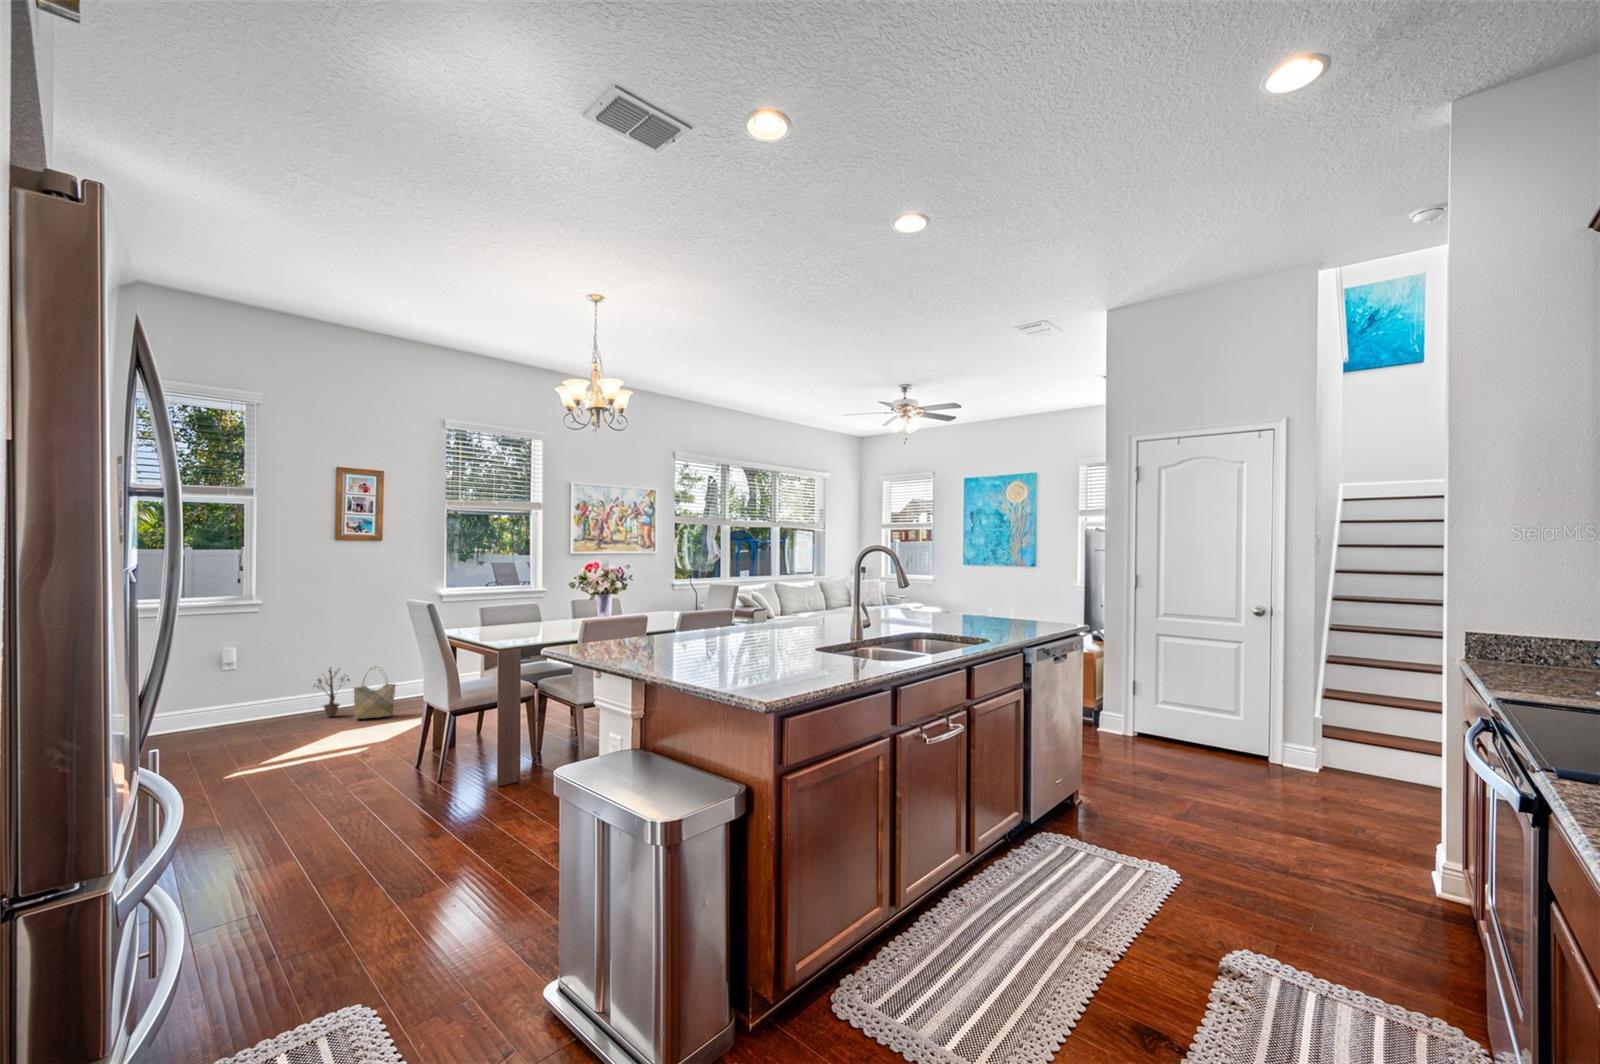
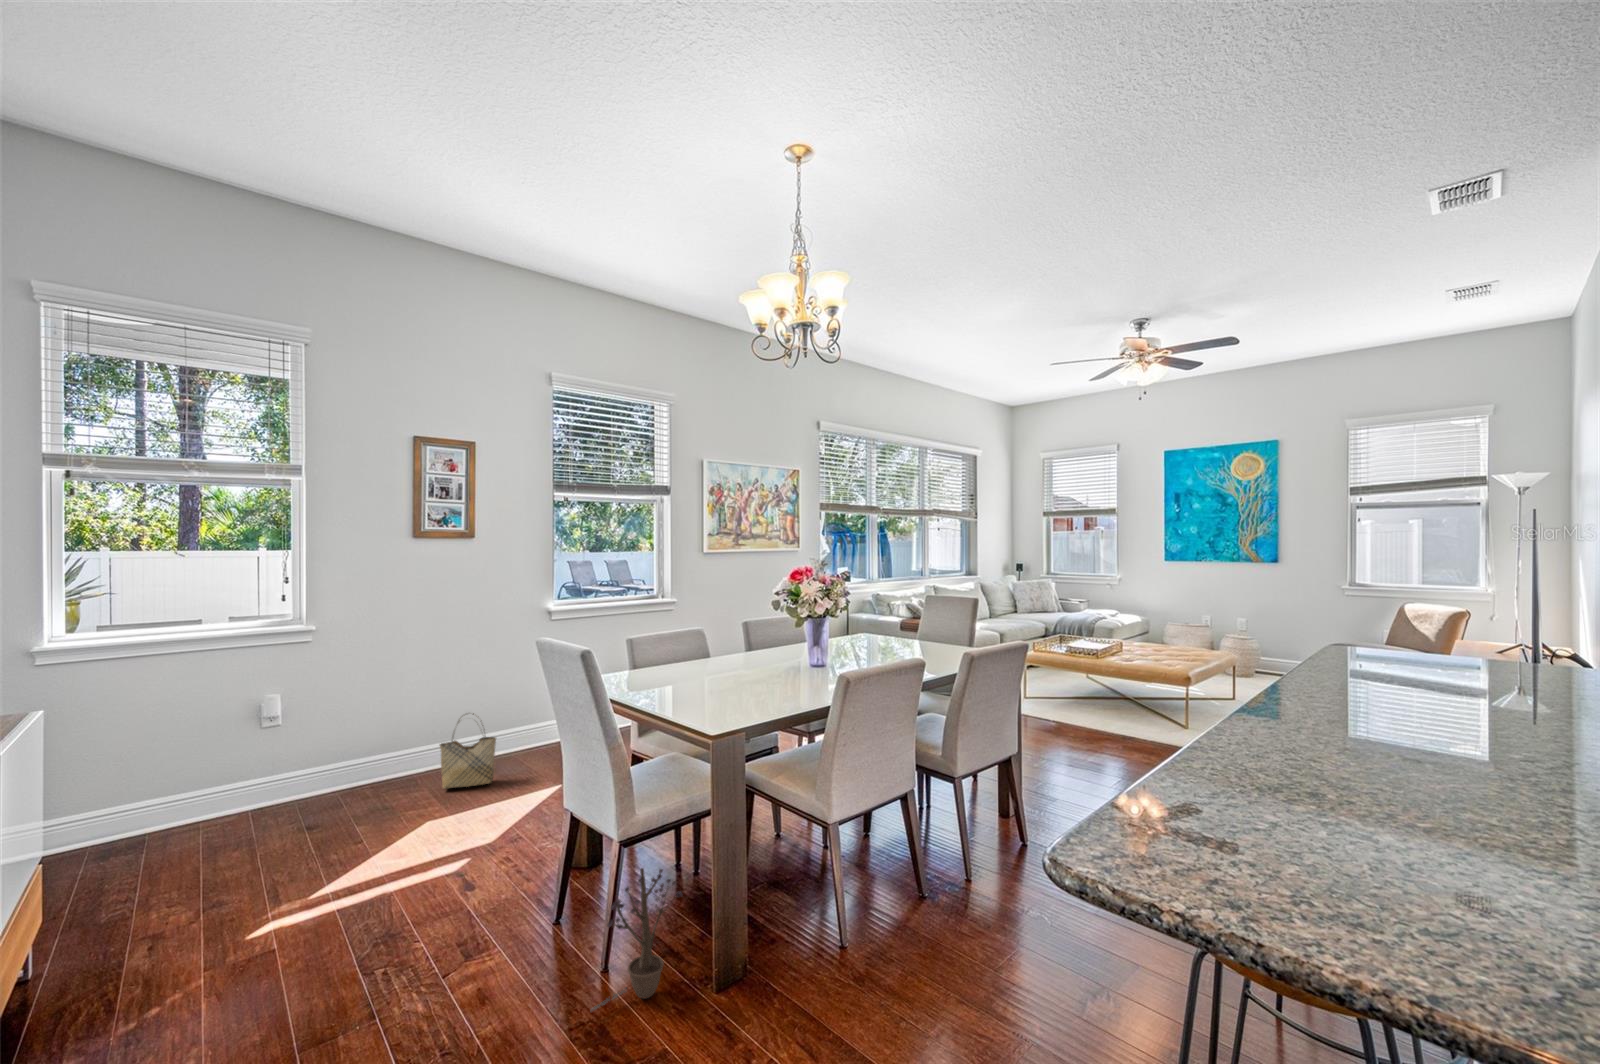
decorative plant: present [314,668,350,717] -> present [591,868,682,1011]

